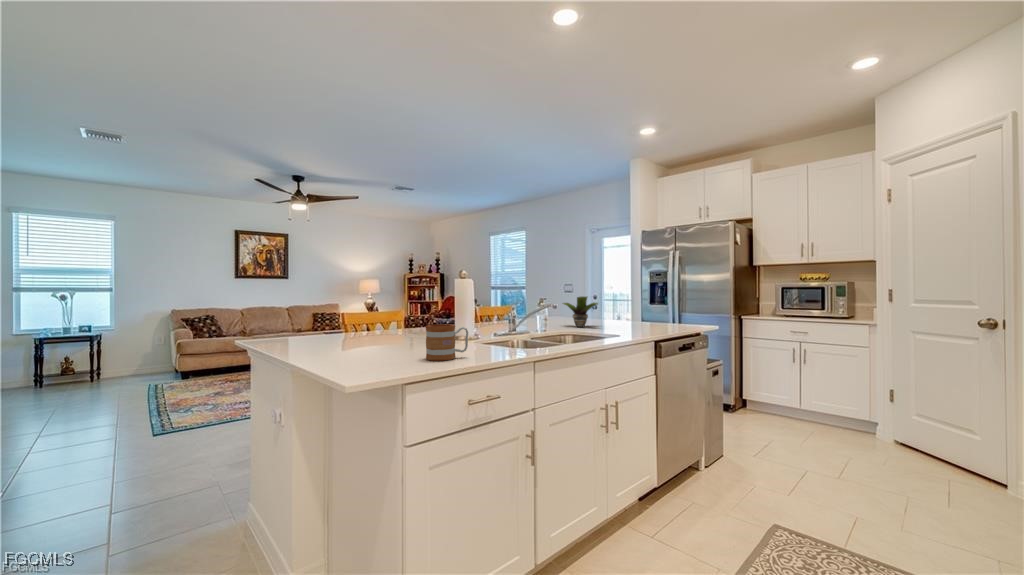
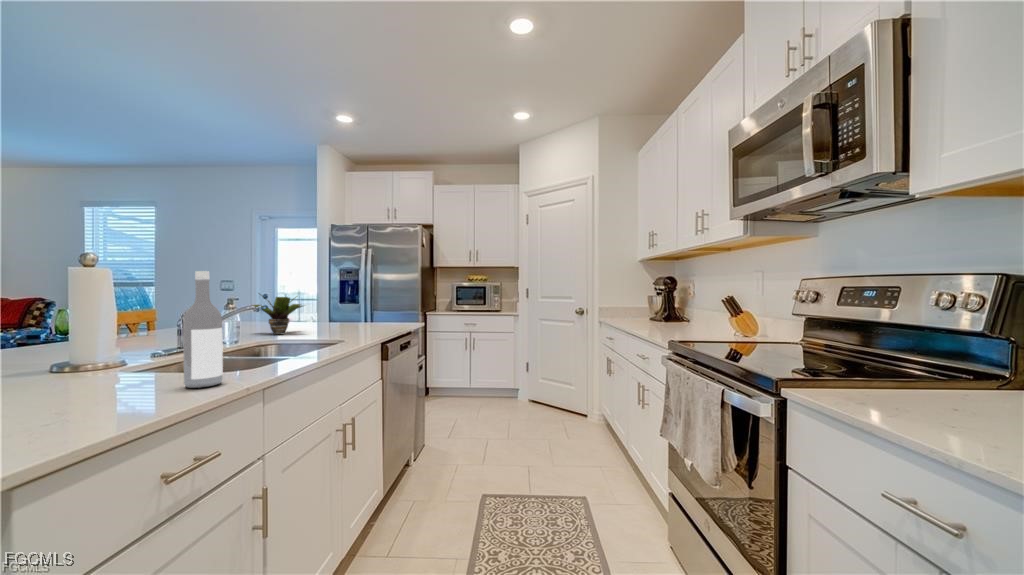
wine bottle: none [487,277,508,355] -> present [183,271,223,388]
mug: present [426,324,468,361] -> none [57,349,155,417]

